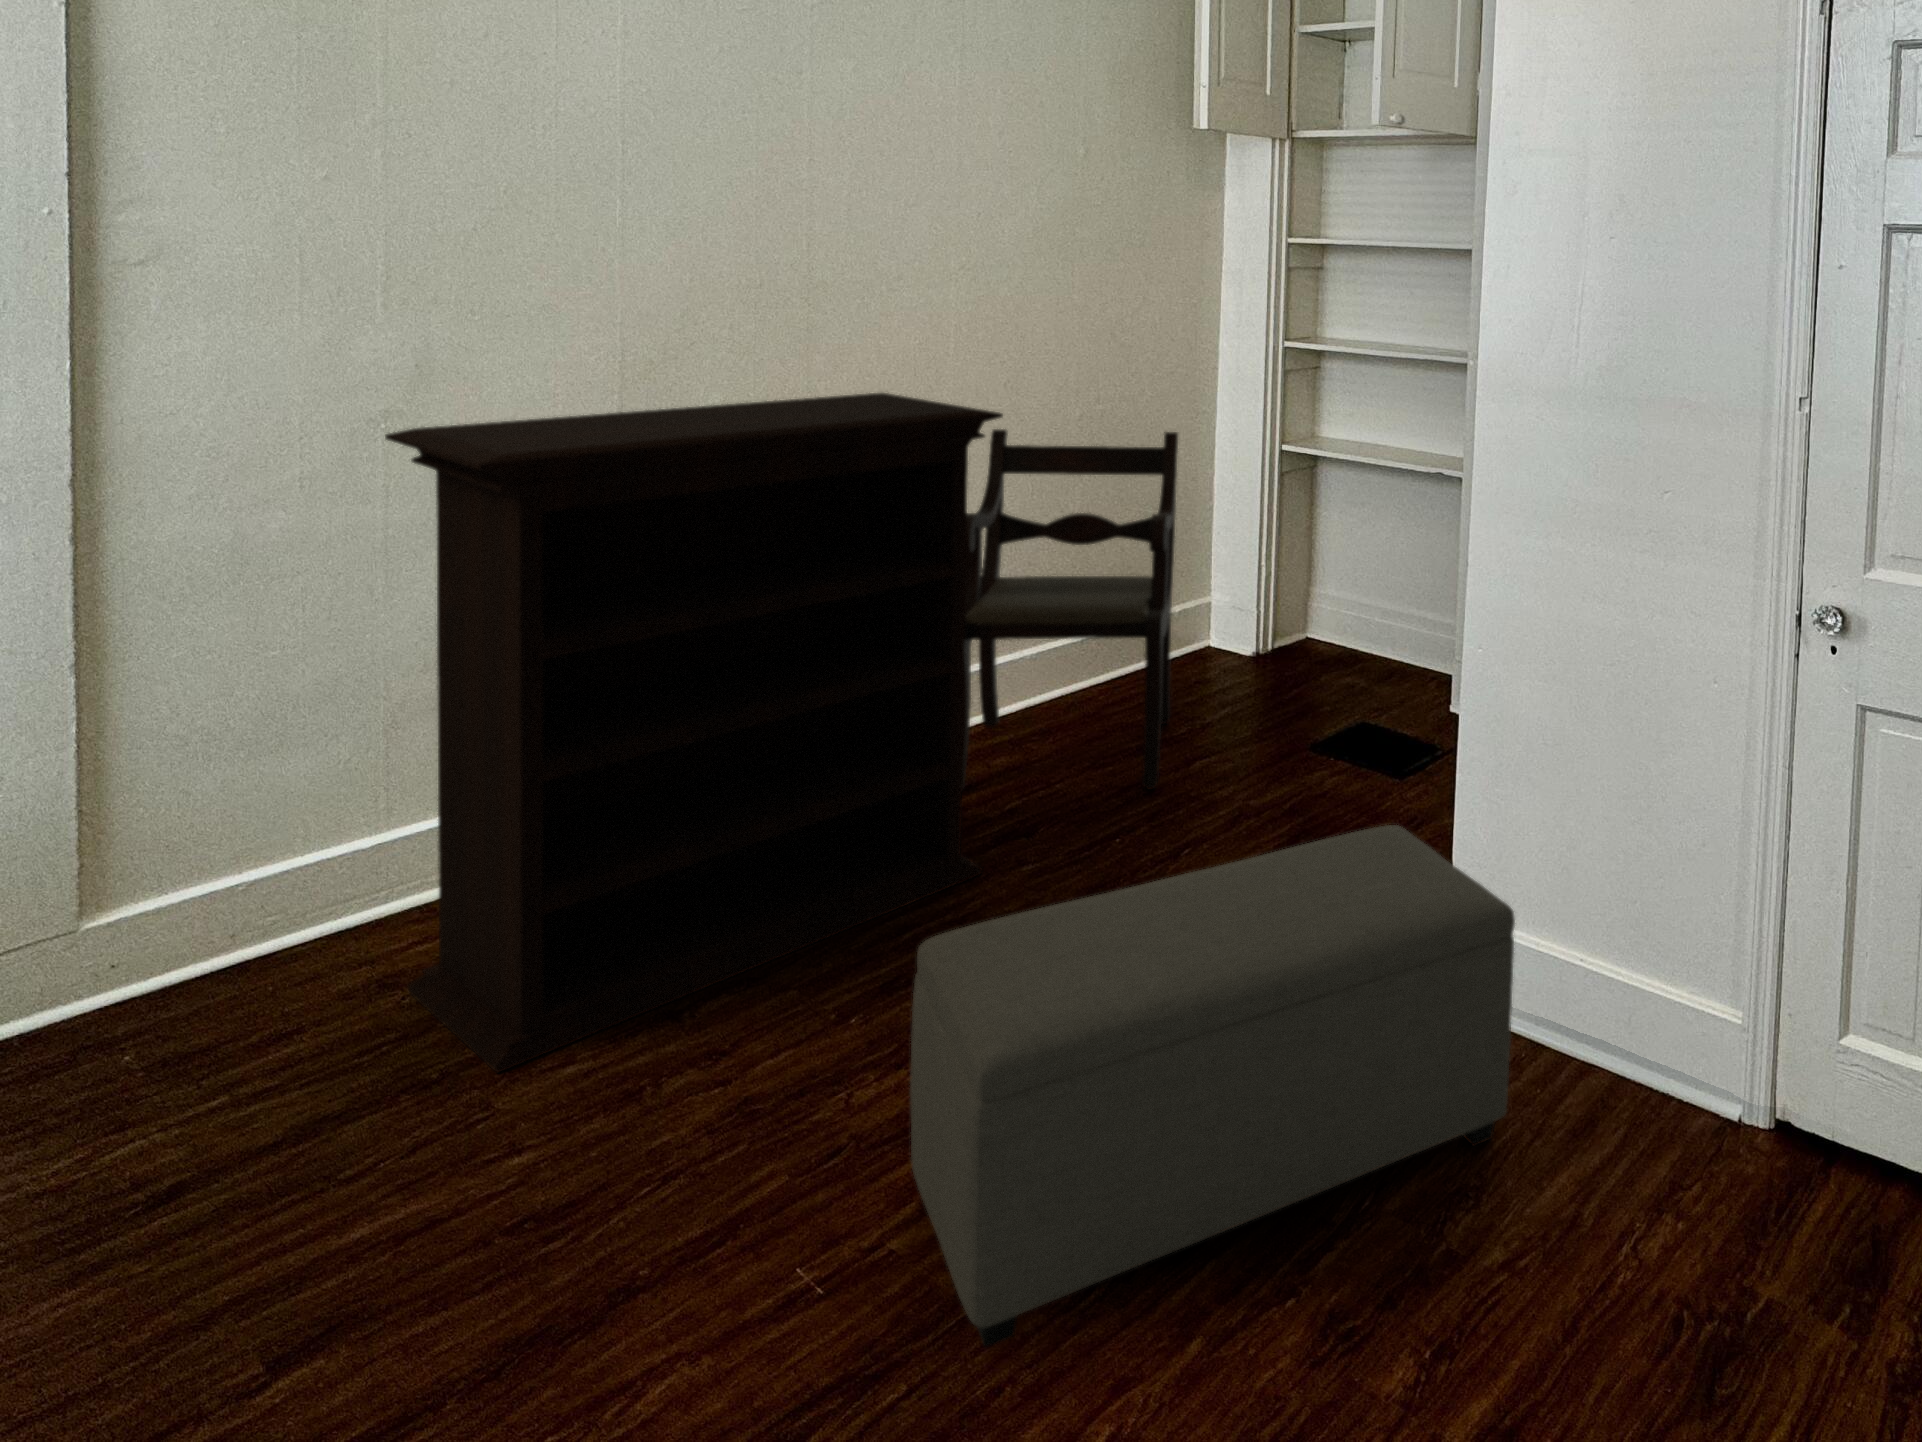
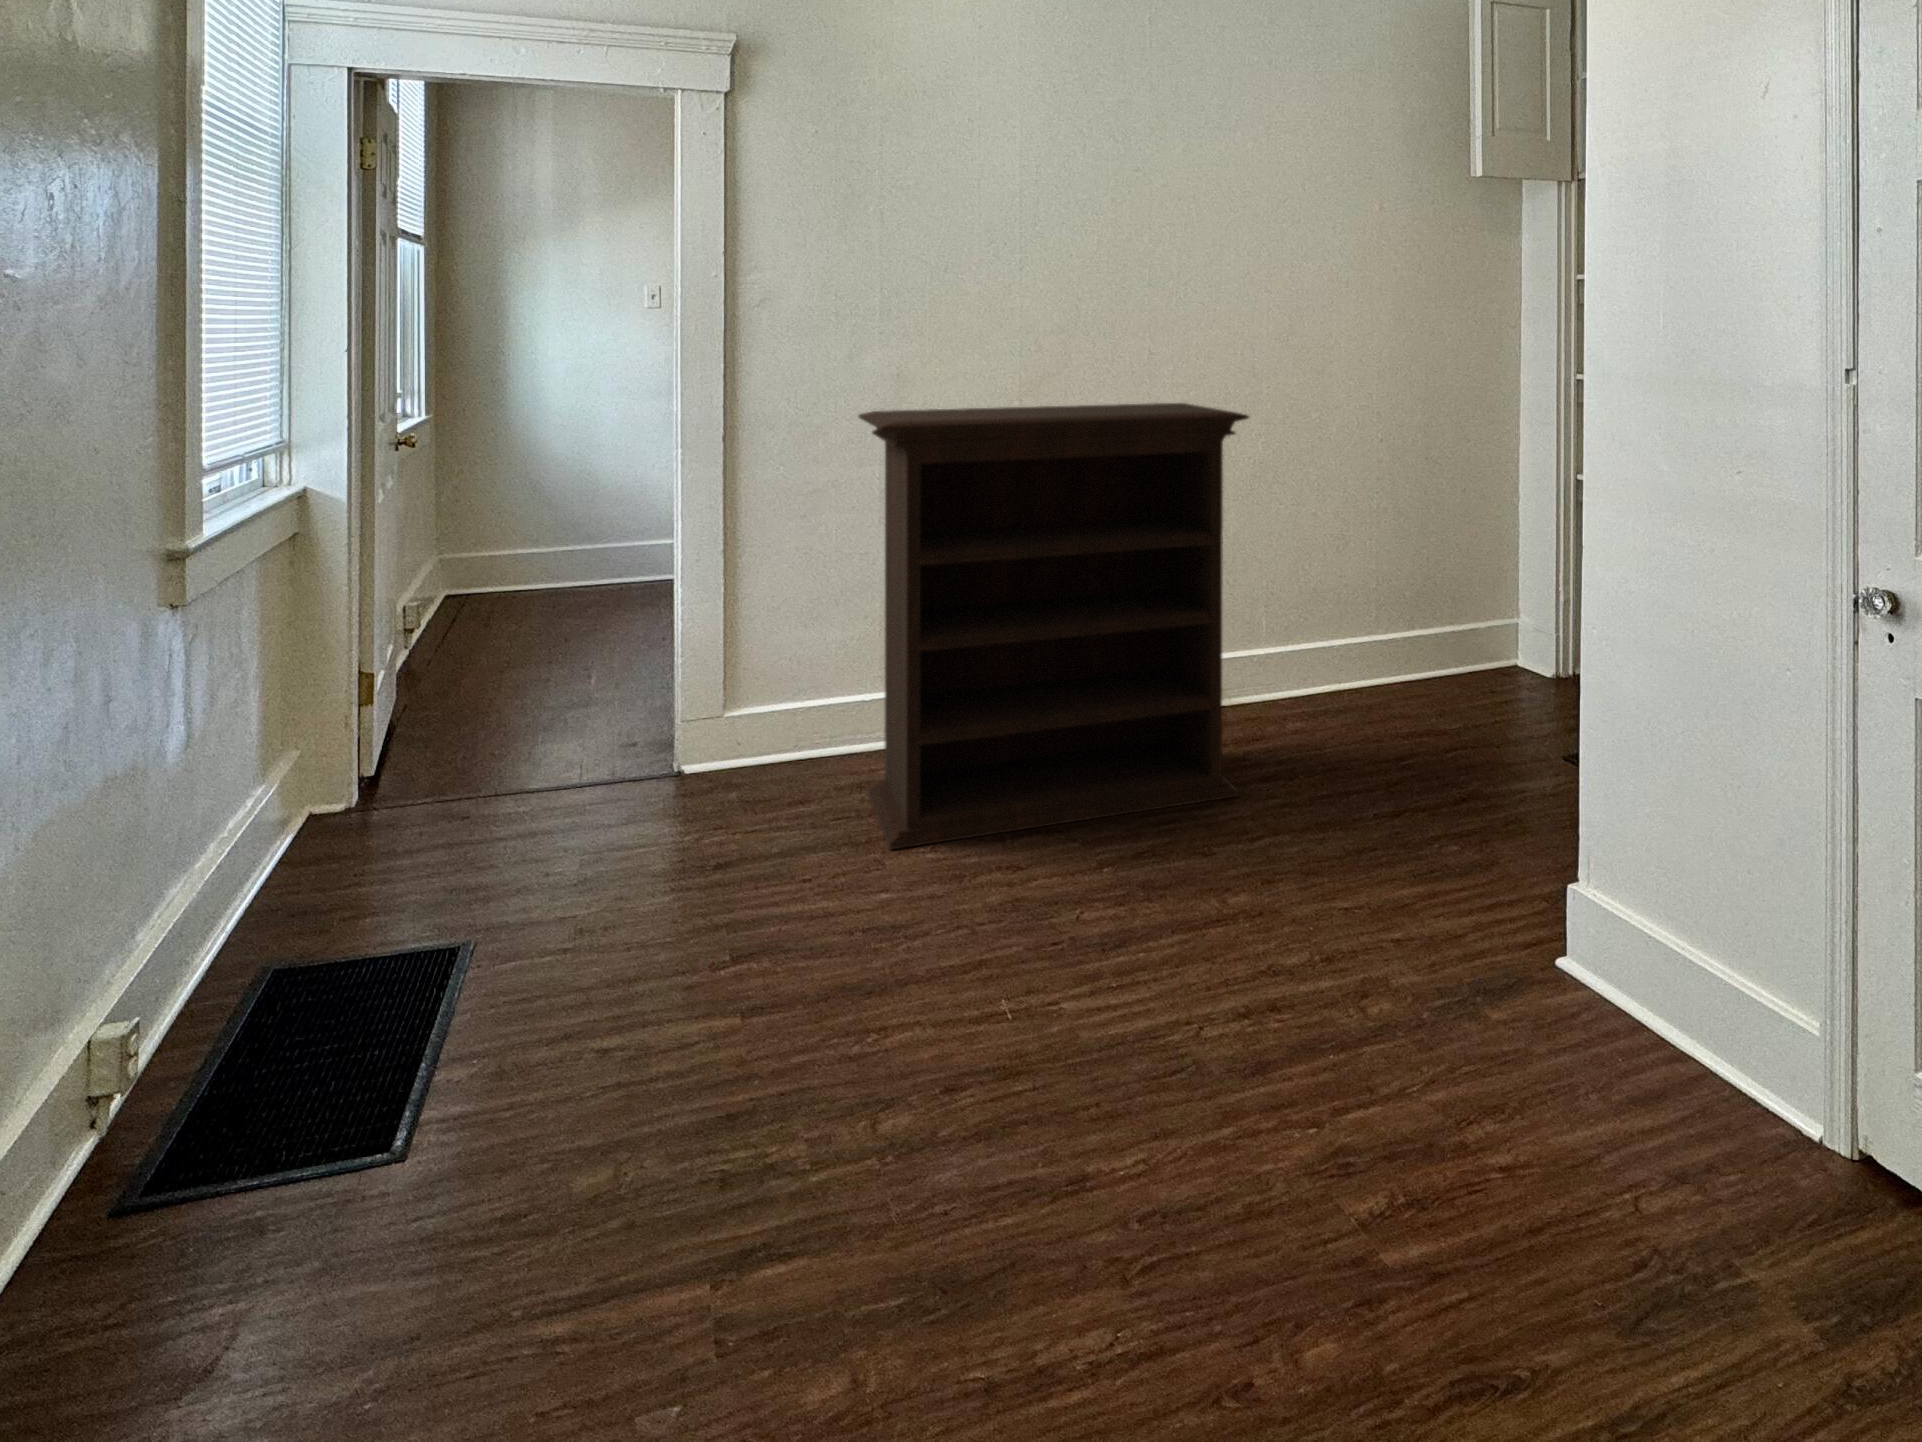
armchair: present [962,429,1178,789] -> none [1241,446,1450,762]
ottoman: present [910,825,1515,1347] -> none [1066,778,1562,1088]

